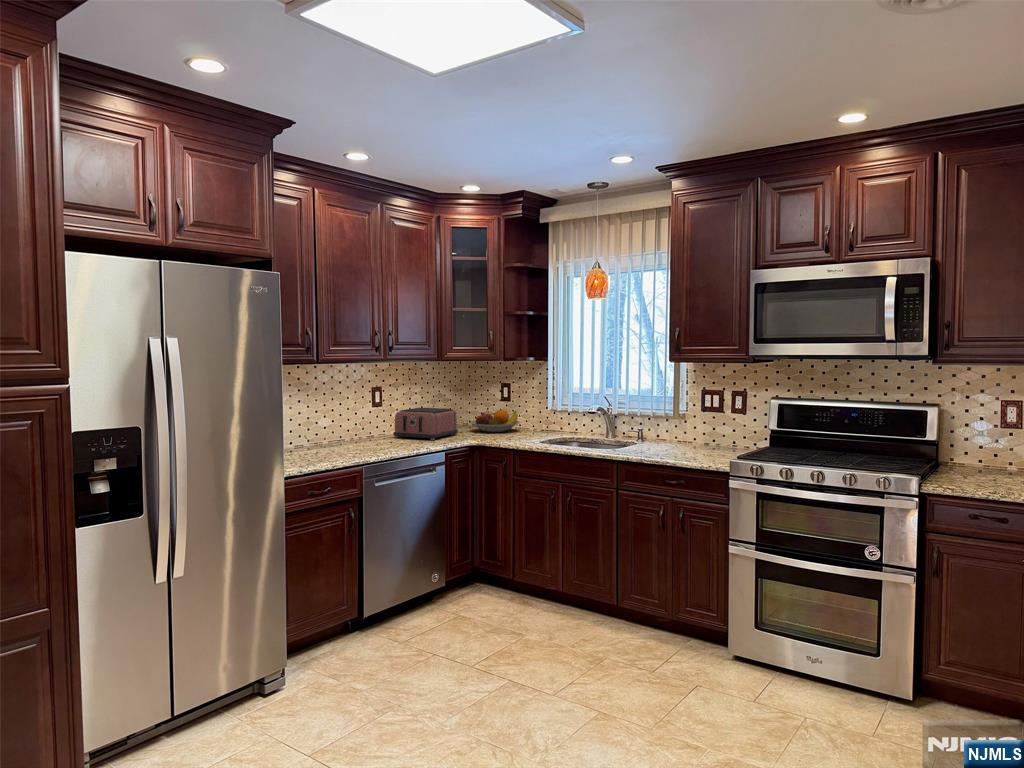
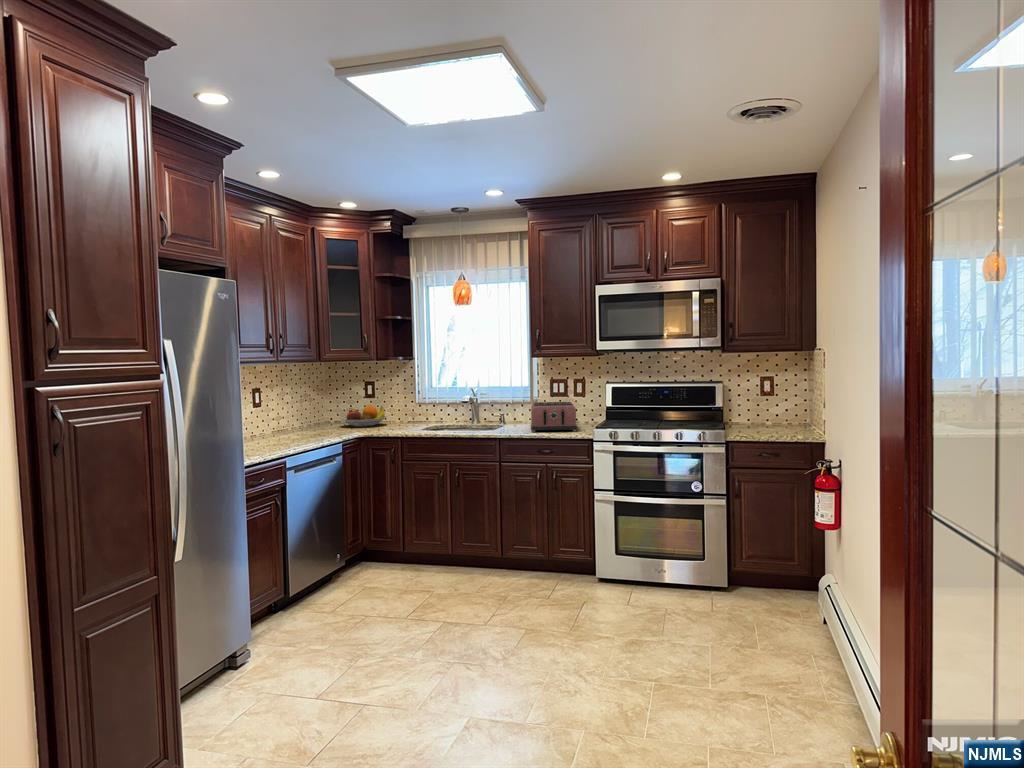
toaster: present [393,408,458,440] -> present [531,402,577,432]

